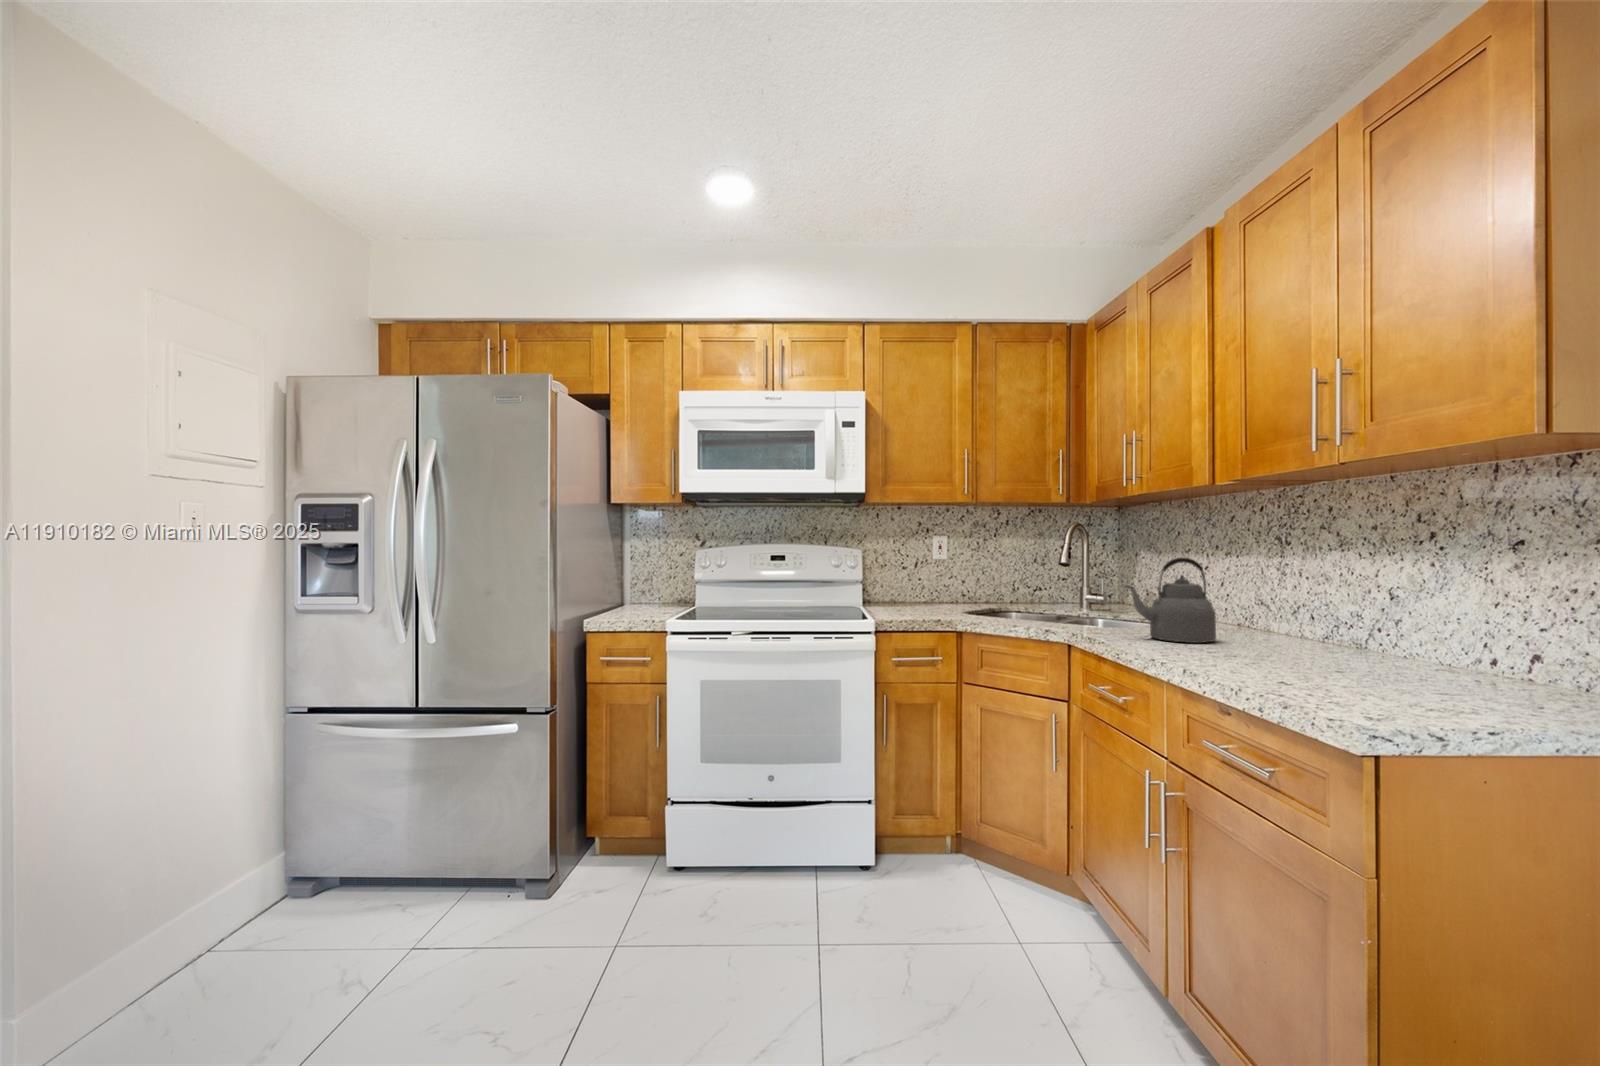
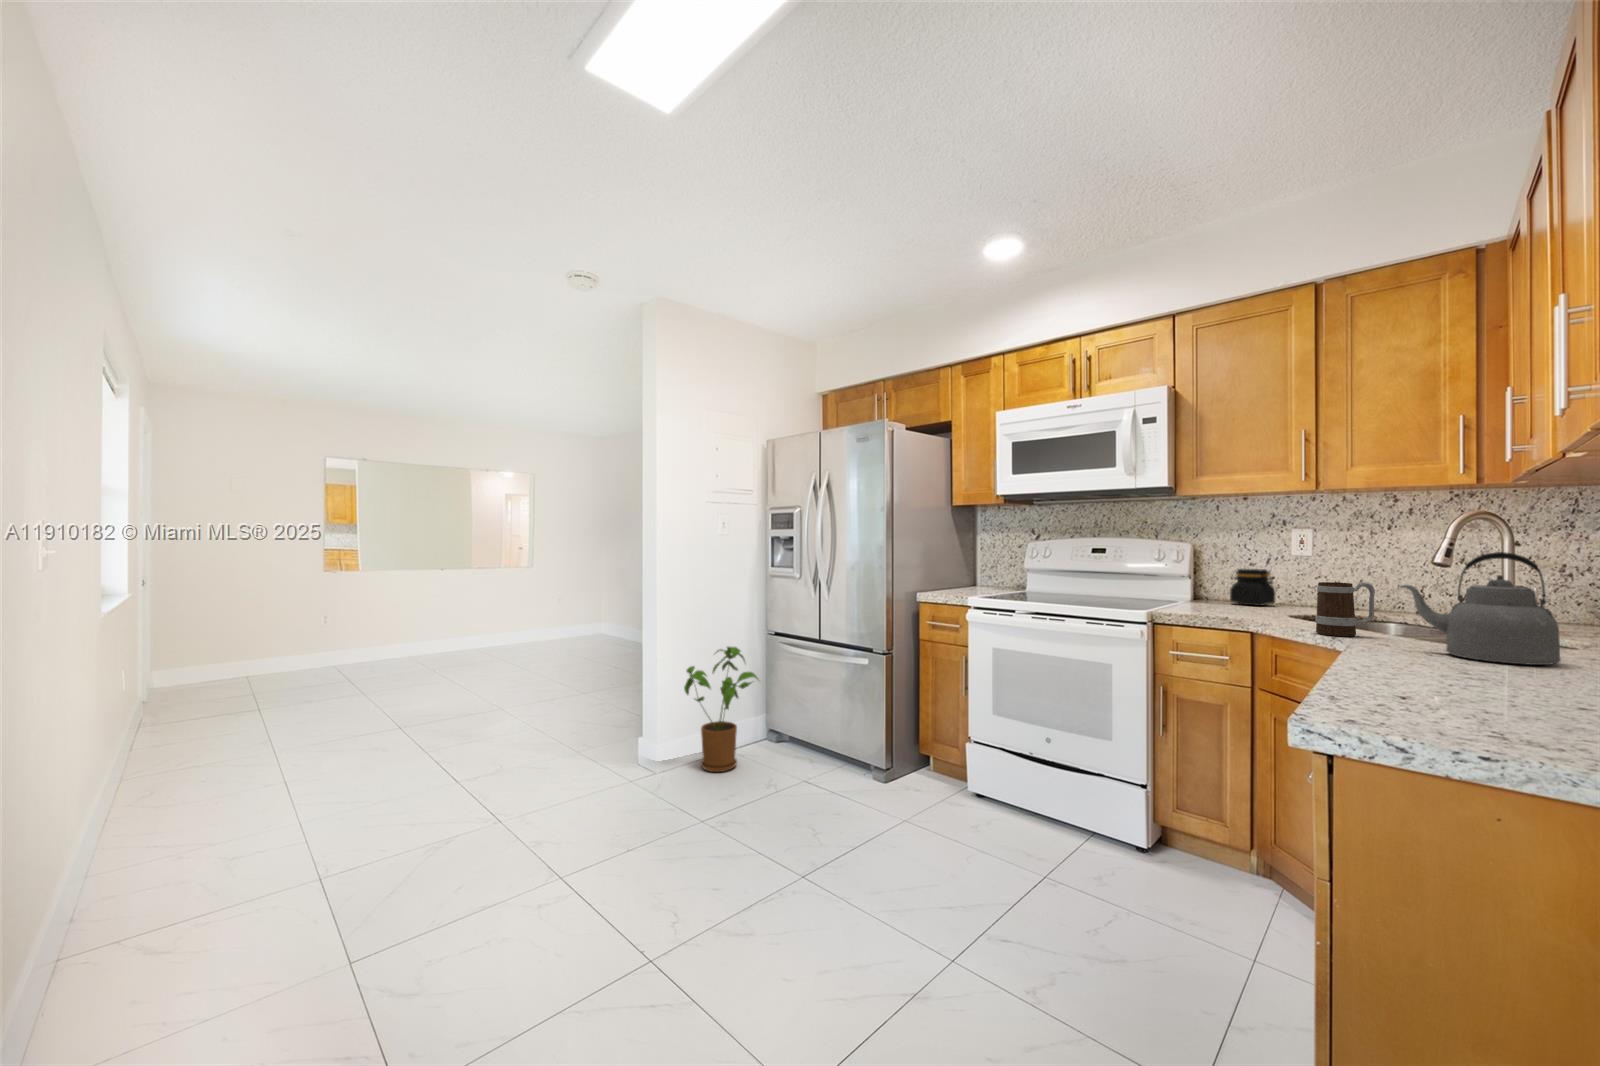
jar: none [887,572,924,606] -> present [1230,569,1275,606]
mug: none [1039,583,1077,632] -> present [1315,582,1375,636]
house plant: none [132,749,325,1008] -> present [684,647,758,772]

